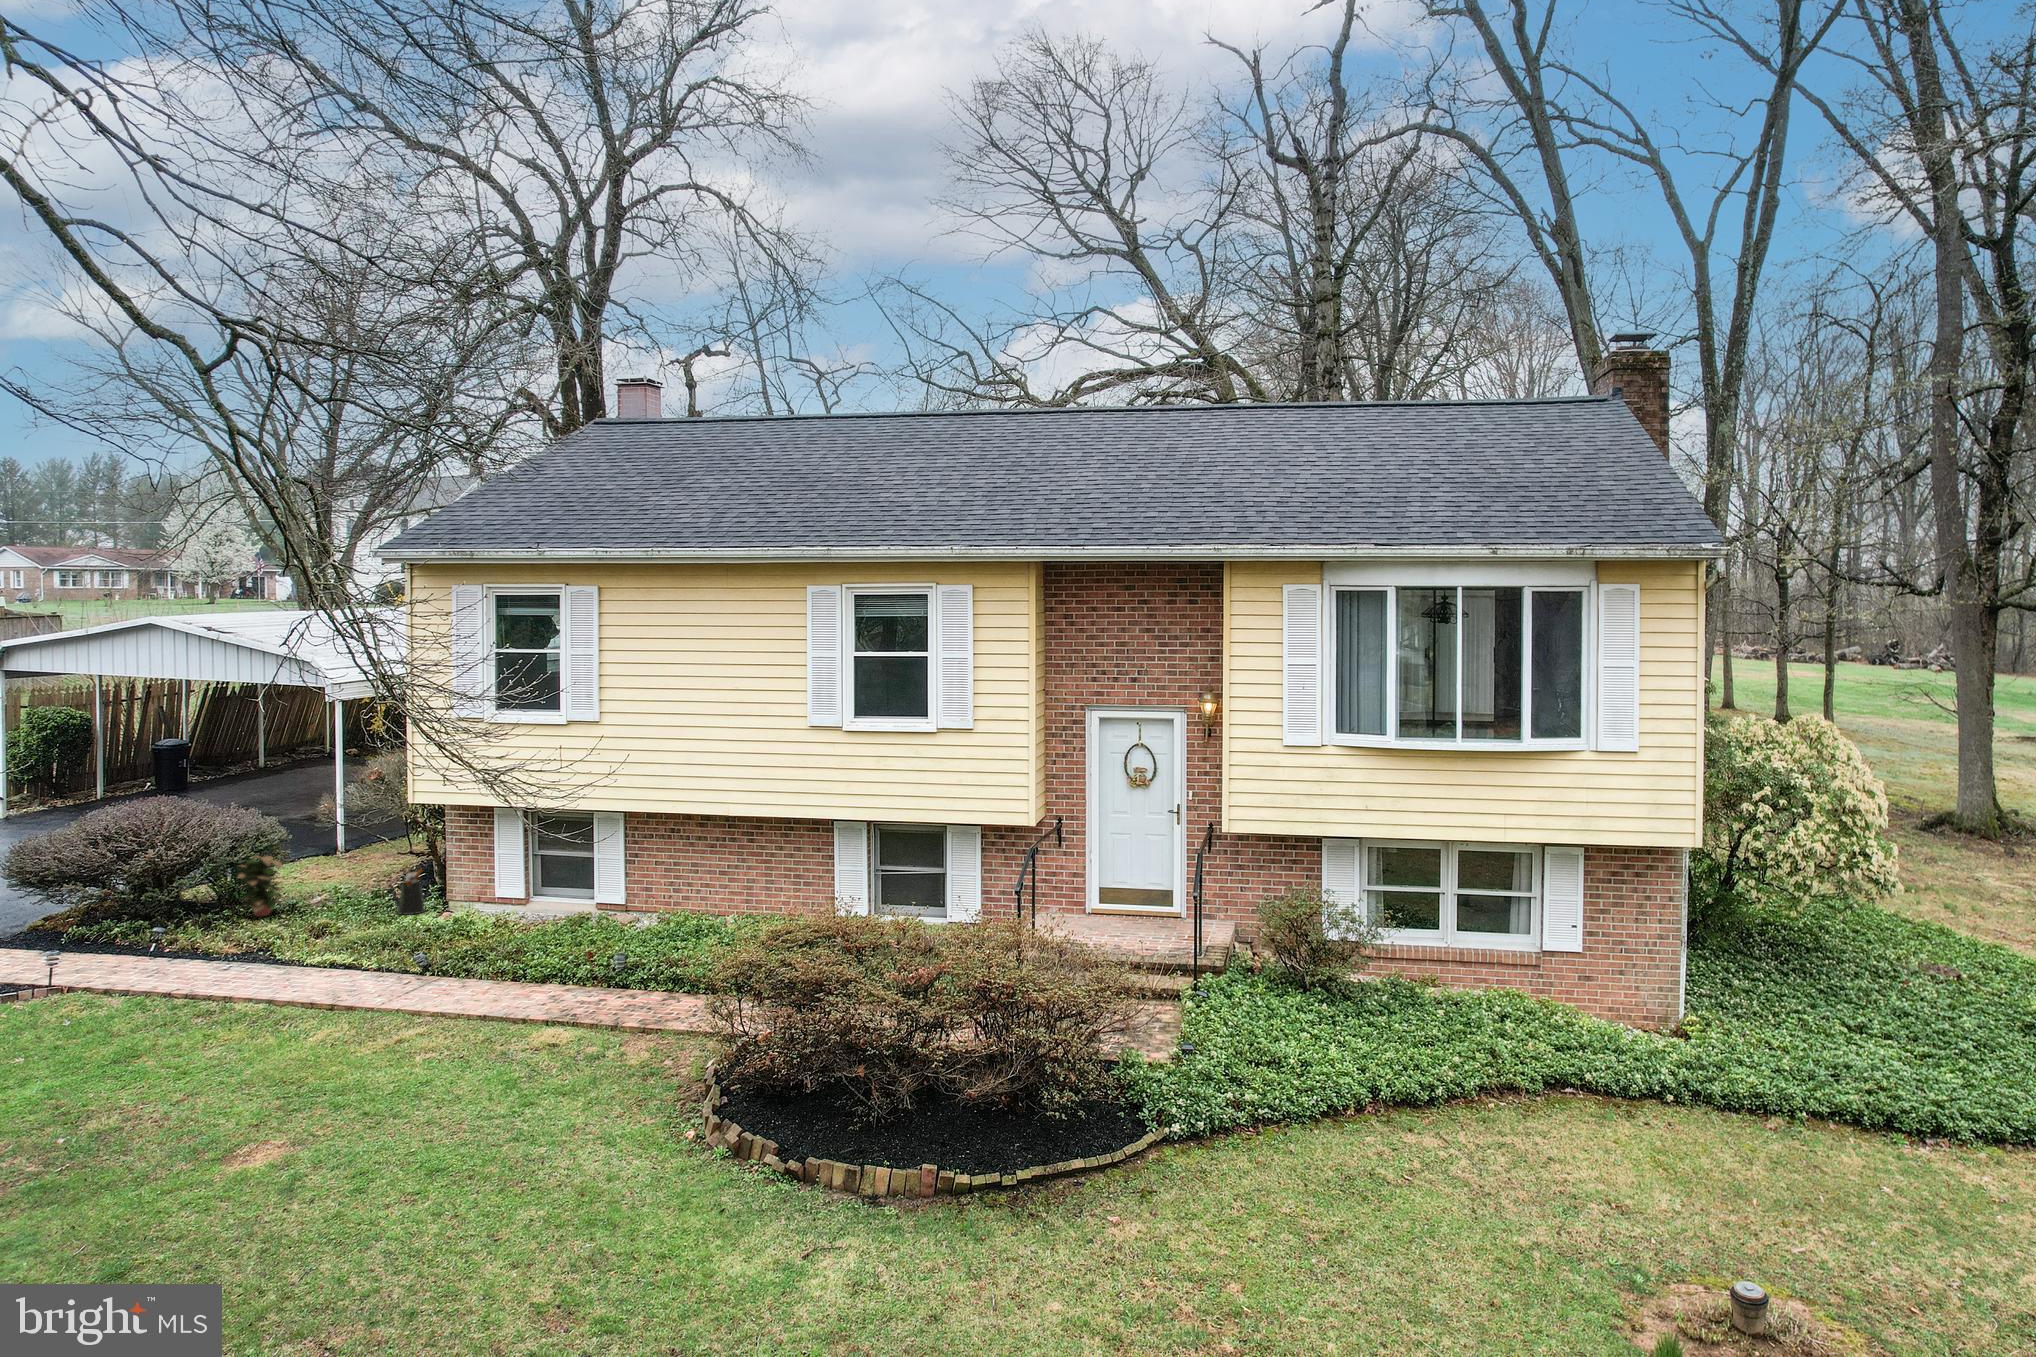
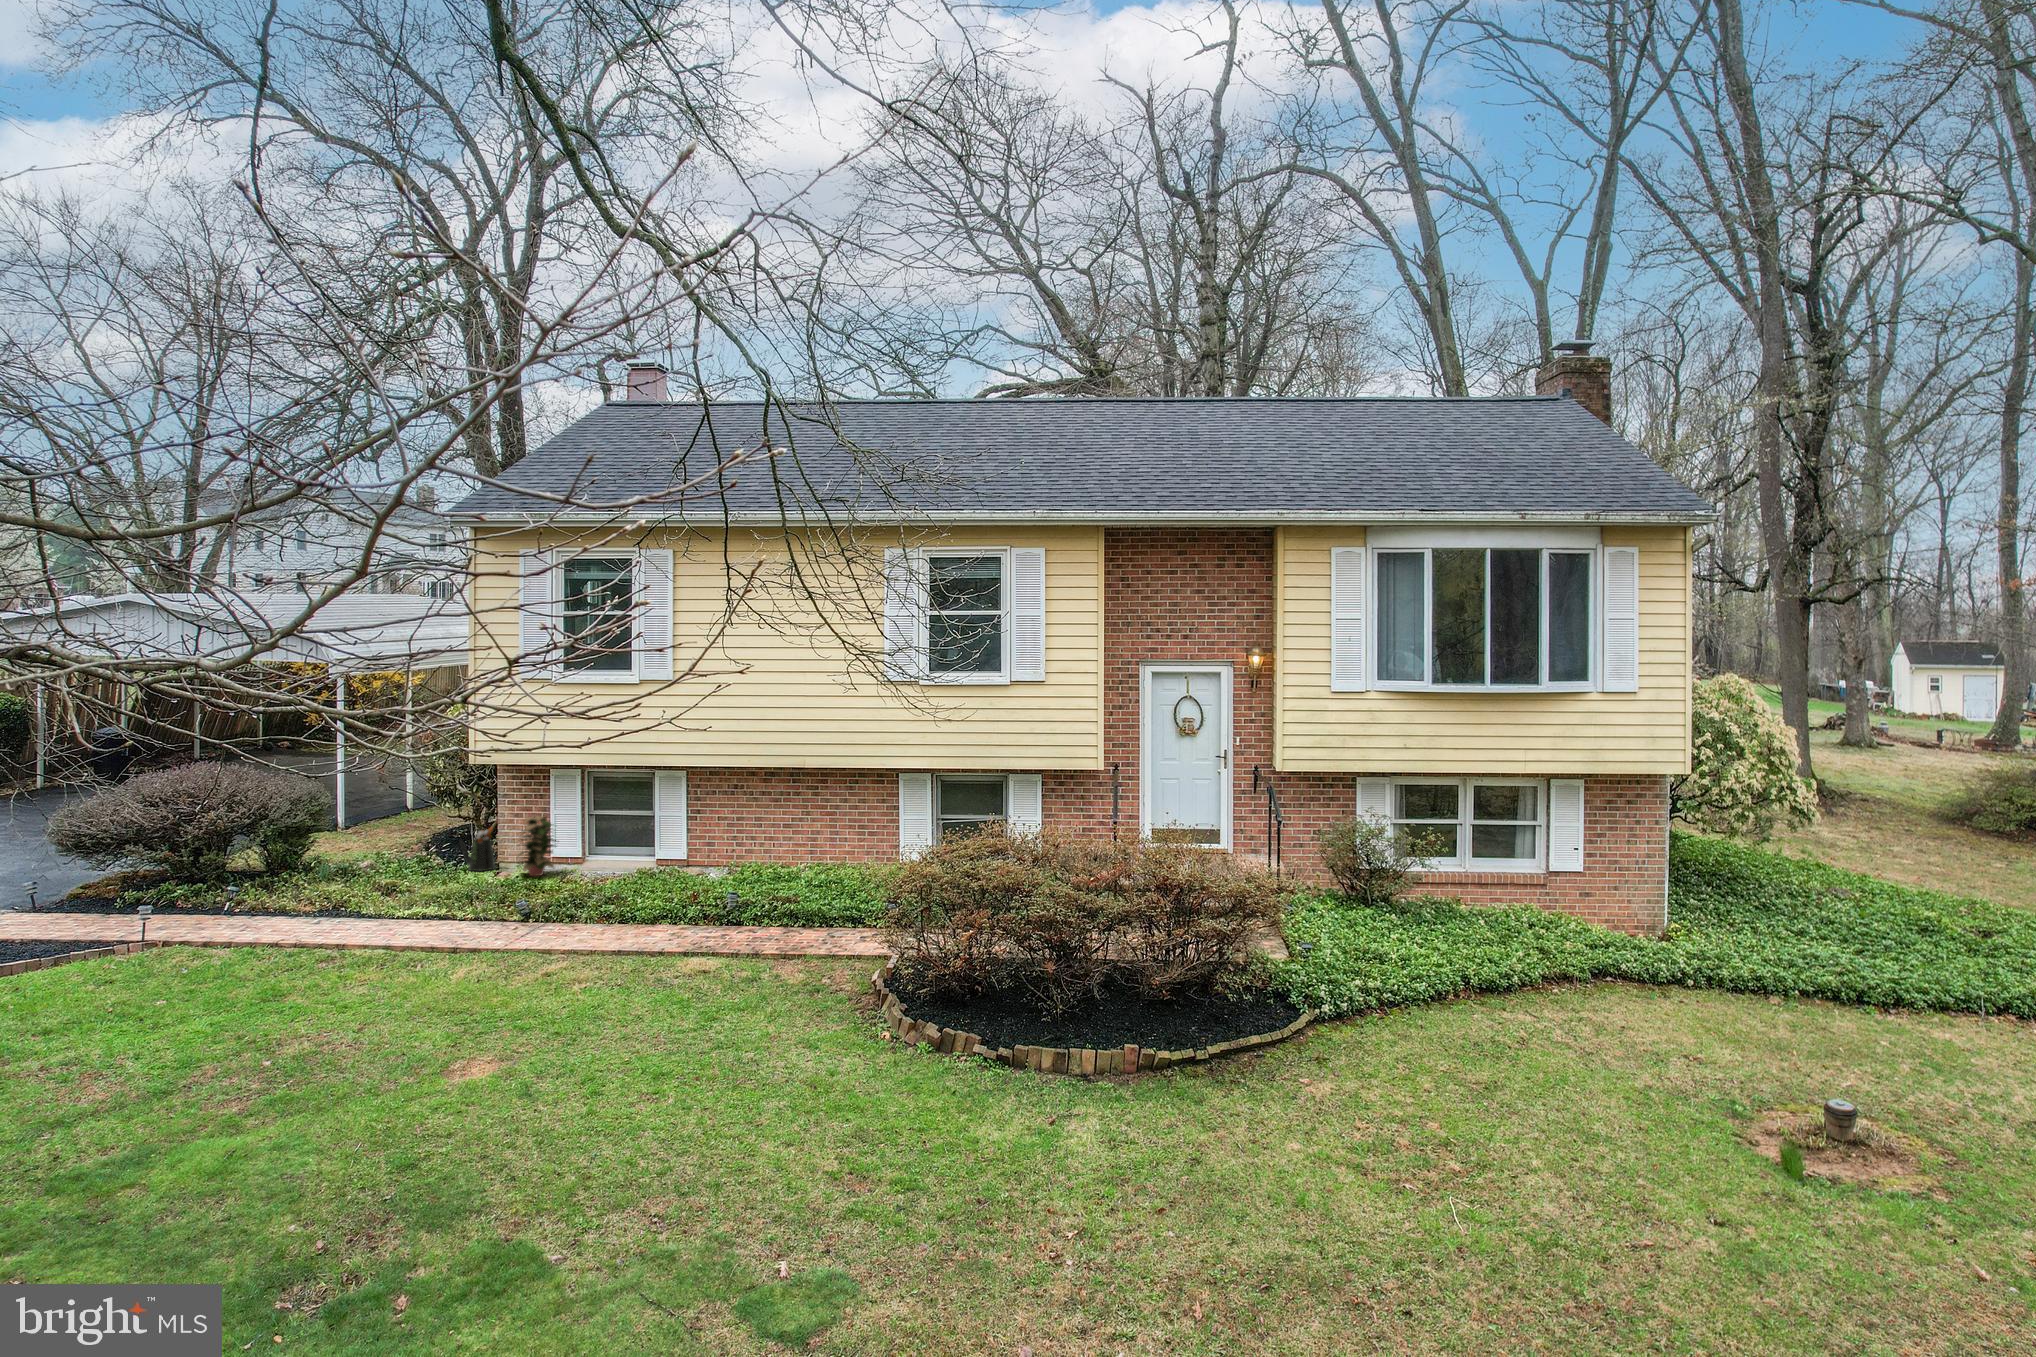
decorative plant: present [237,855,283,916] -> present [519,816,556,876]

